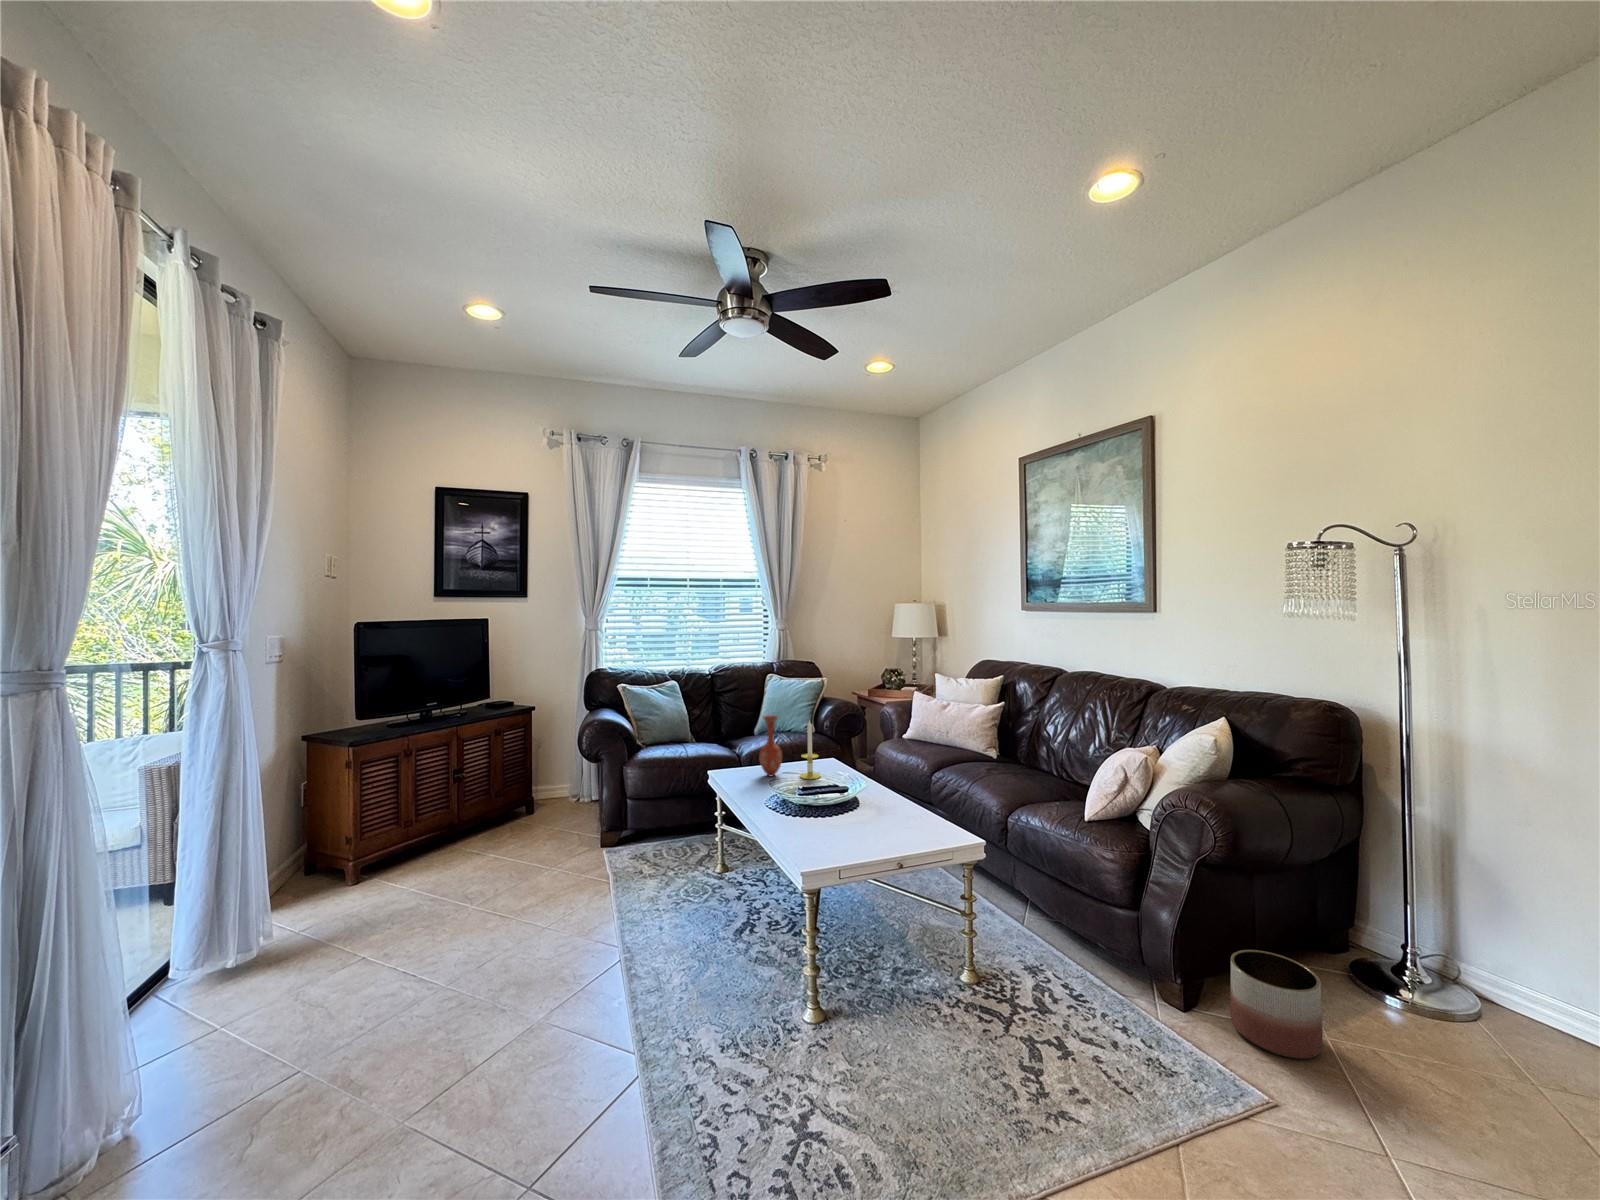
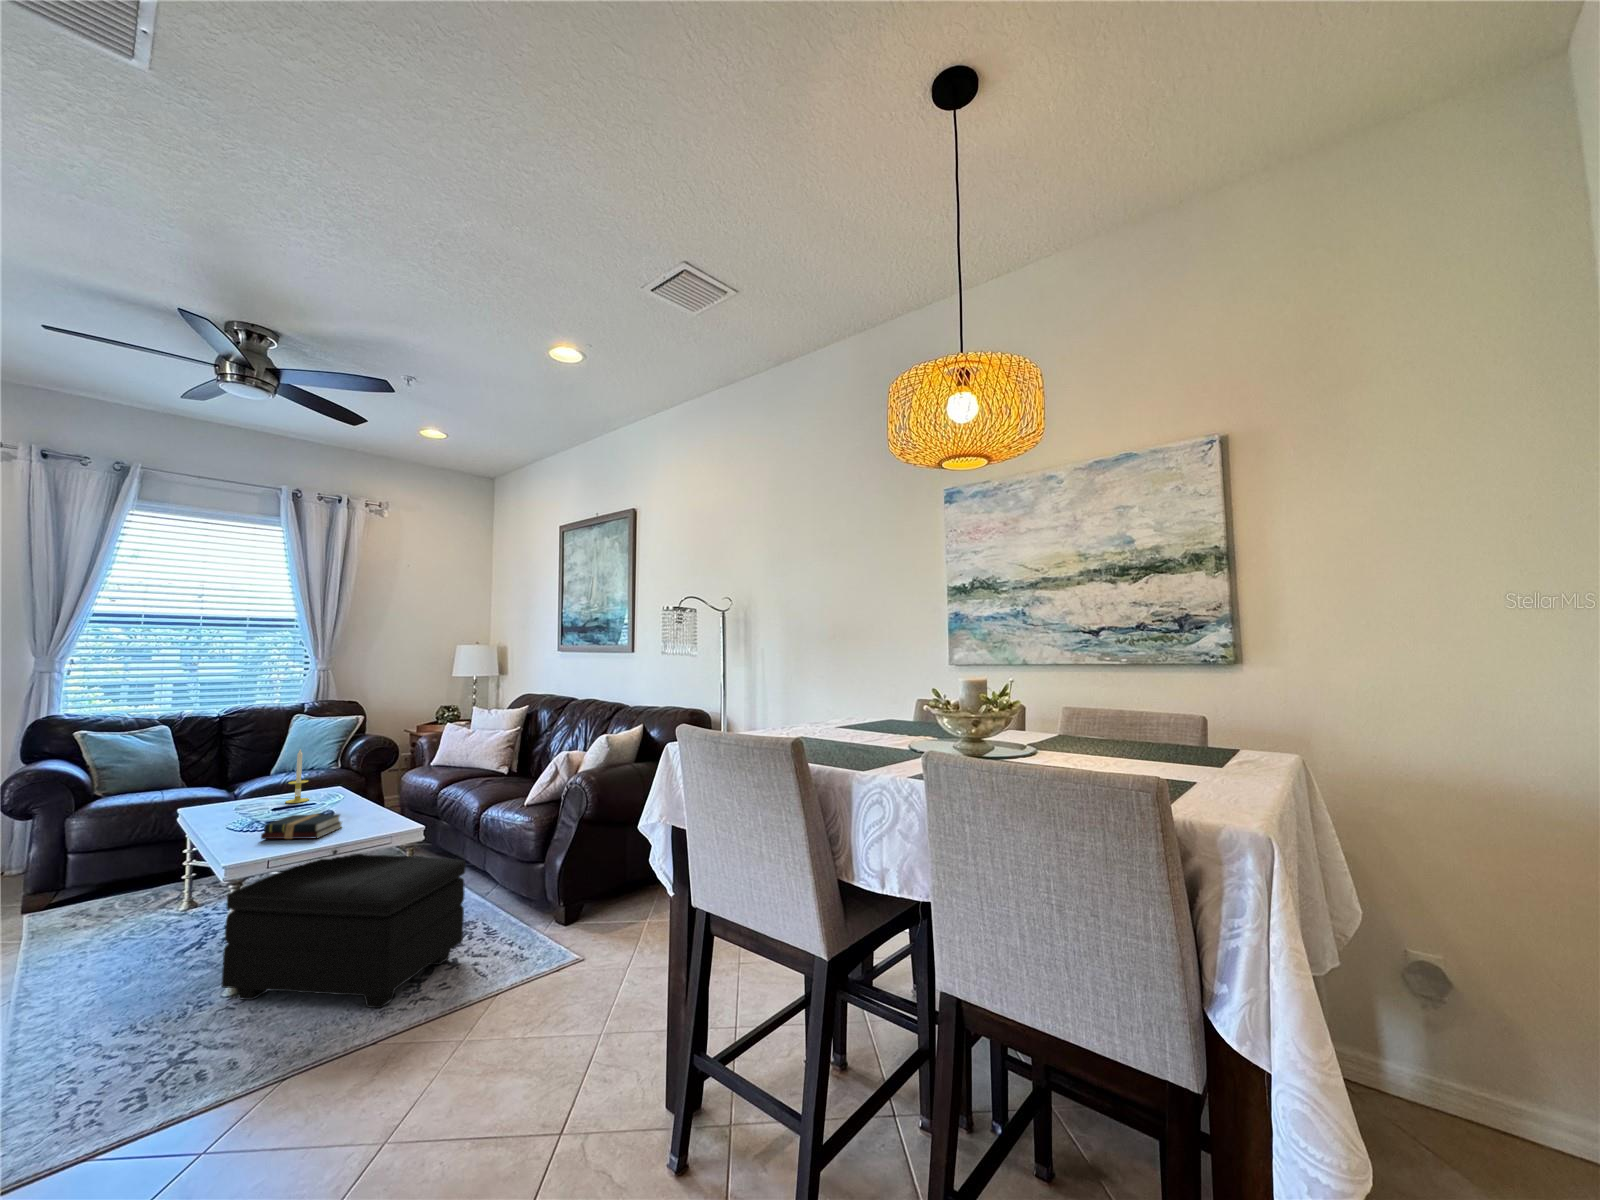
vase: present [759,715,782,776] -> none [240,747,268,805]
hardback book: none [814,806,889,846] -> present [261,814,342,839]
footstool: none [810,864,1075,1136] -> present [221,854,466,1008]
planter: present [1230,950,1323,1058] -> none [587,872,636,932]

